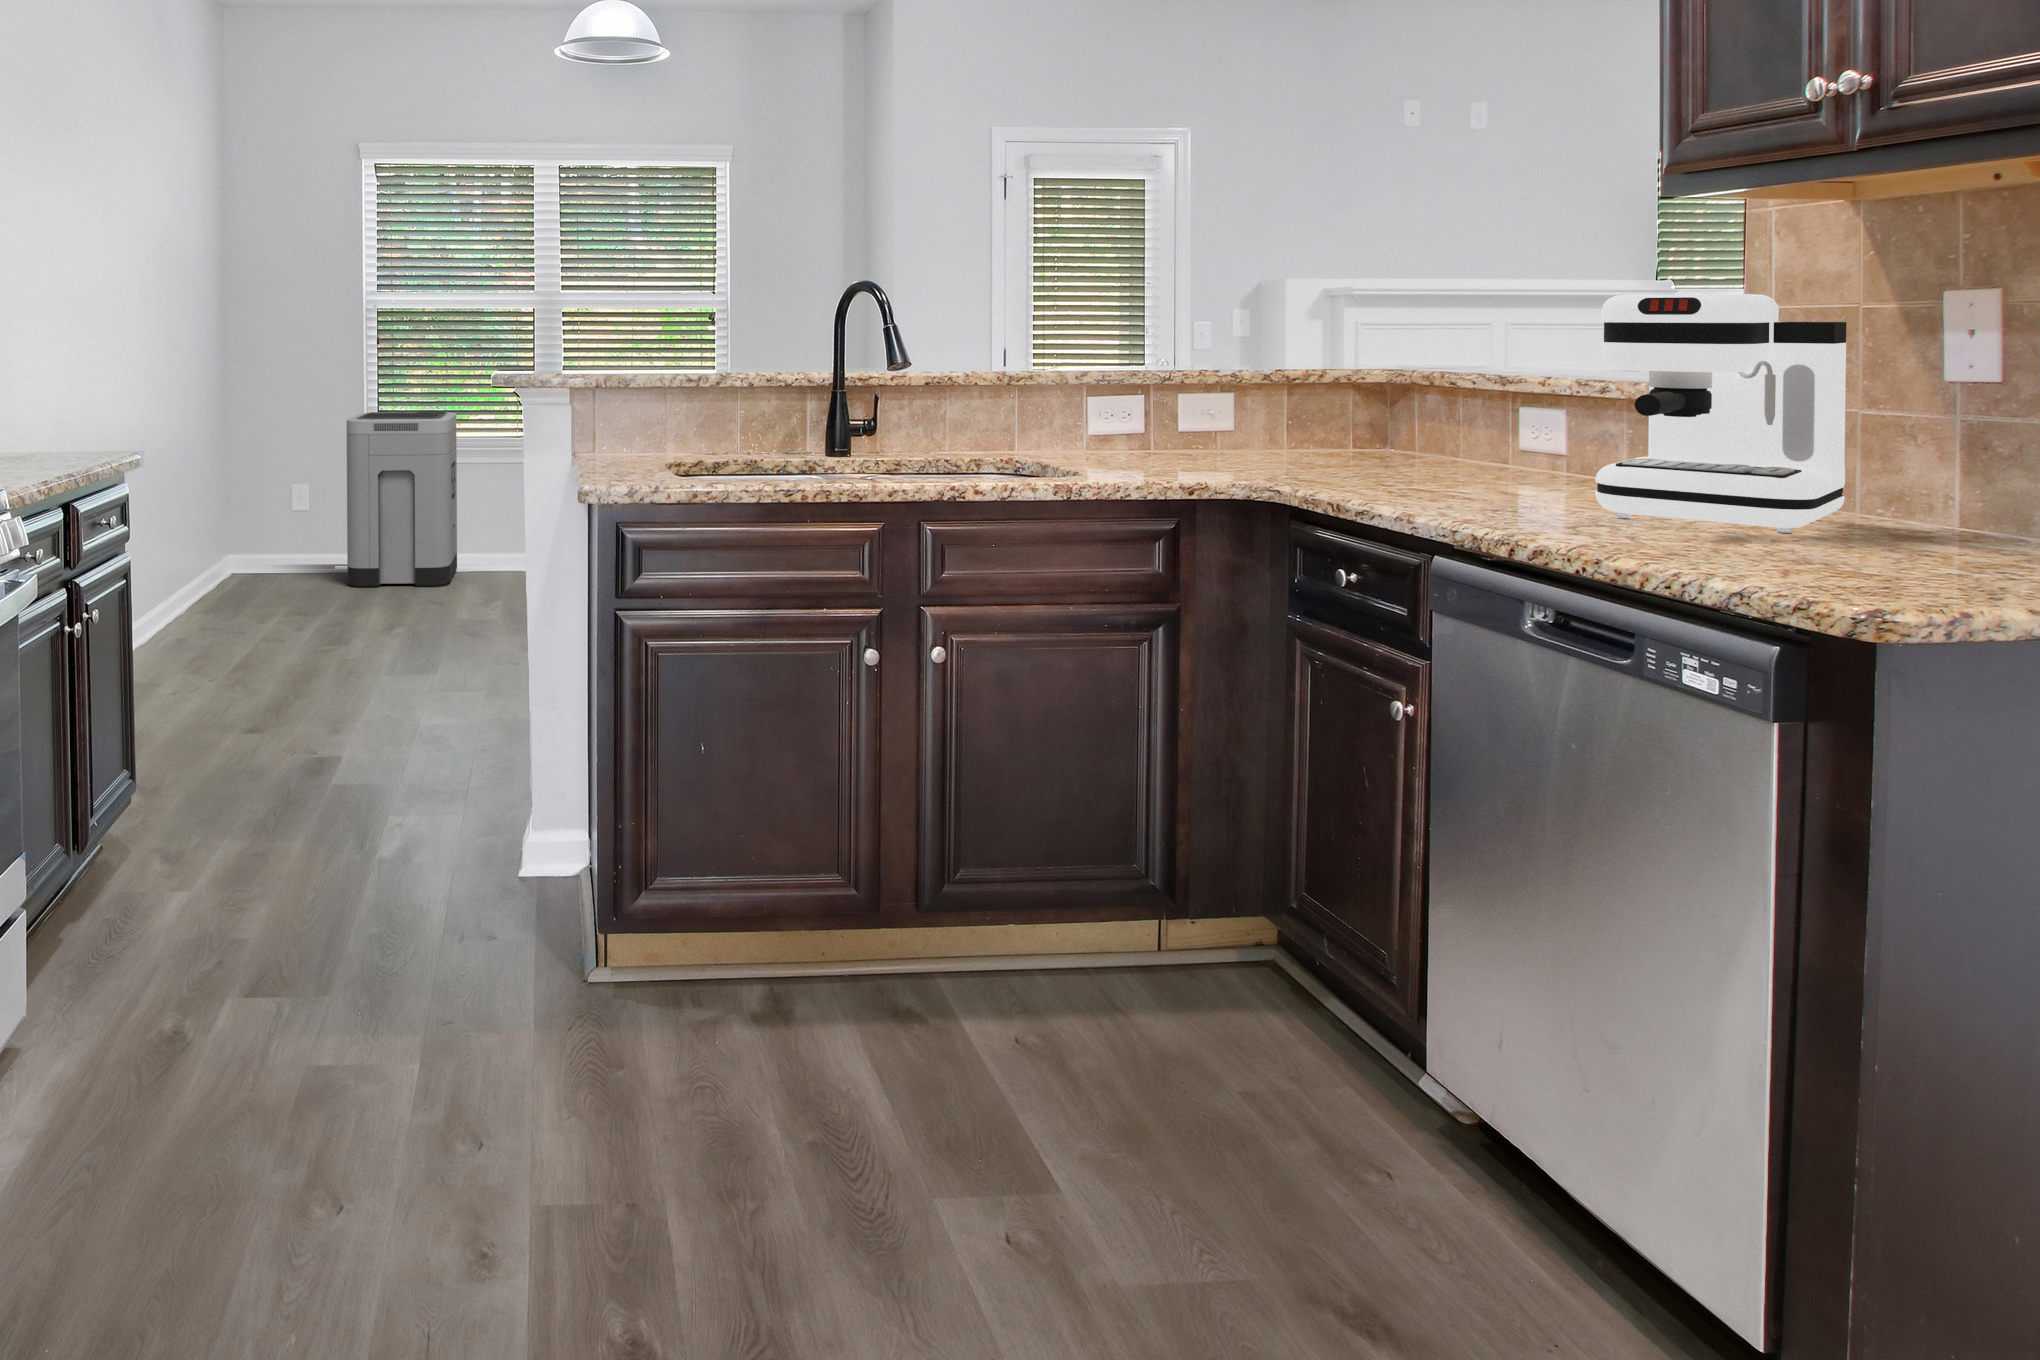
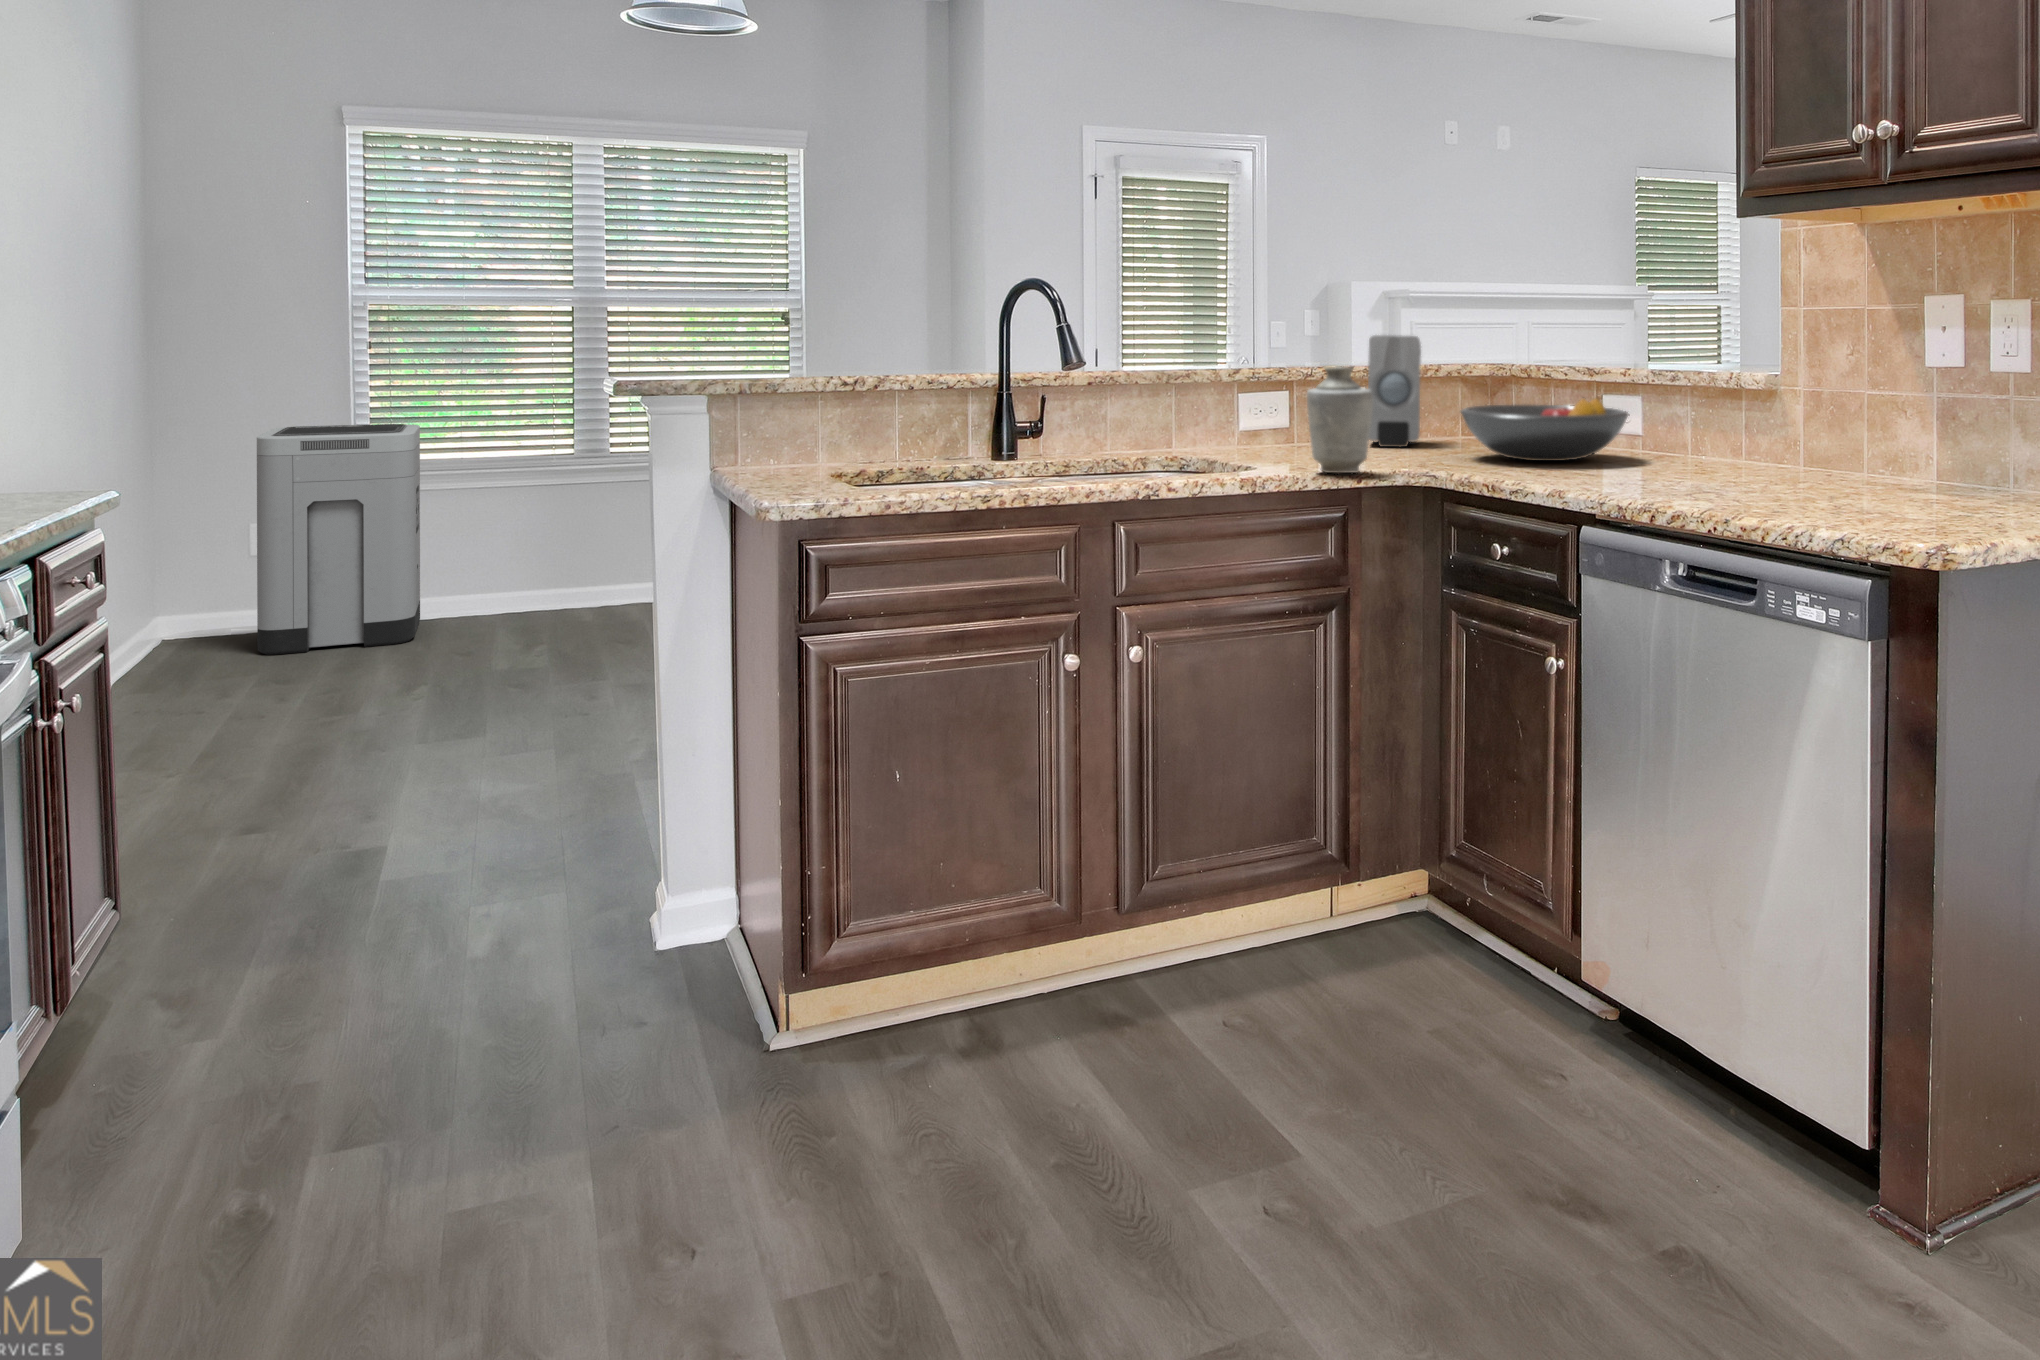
coffee maker: present [1595,294,1846,533] -> none [1694,298,1854,491]
soap dispenser: none [1226,340,1295,460] -> present [1368,335,1421,447]
vase: none [1125,372,1199,485] -> present [1307,366,1373,473]
fruit bowl: none [1320,410,1539,481] -> present [1460,397,1629,461]

